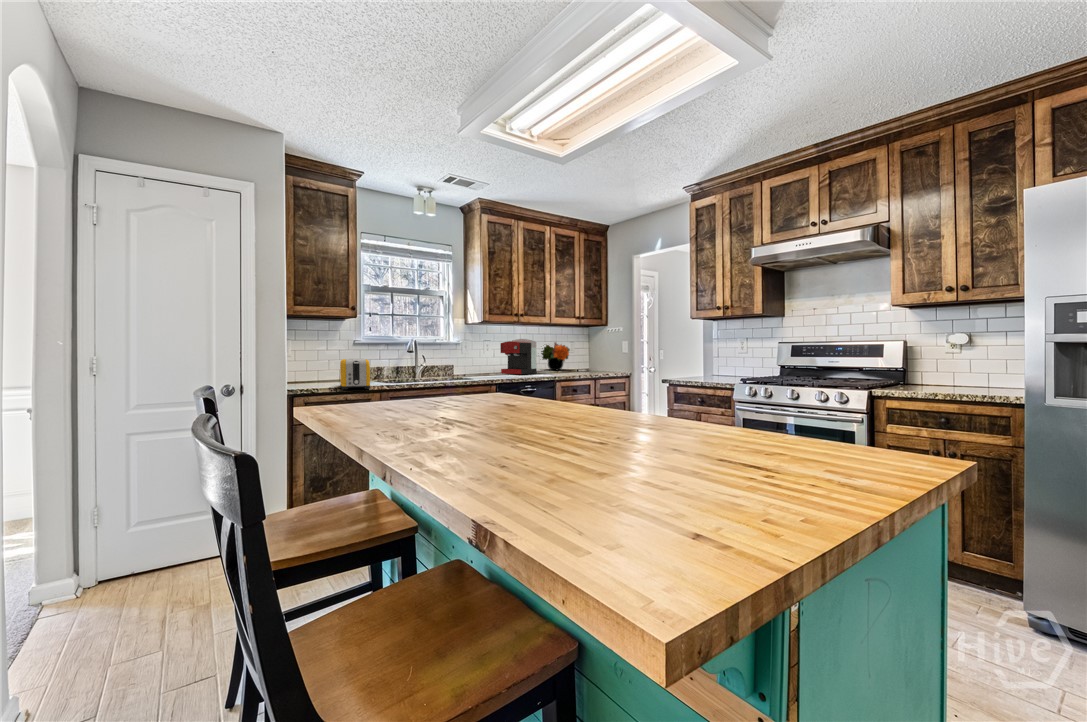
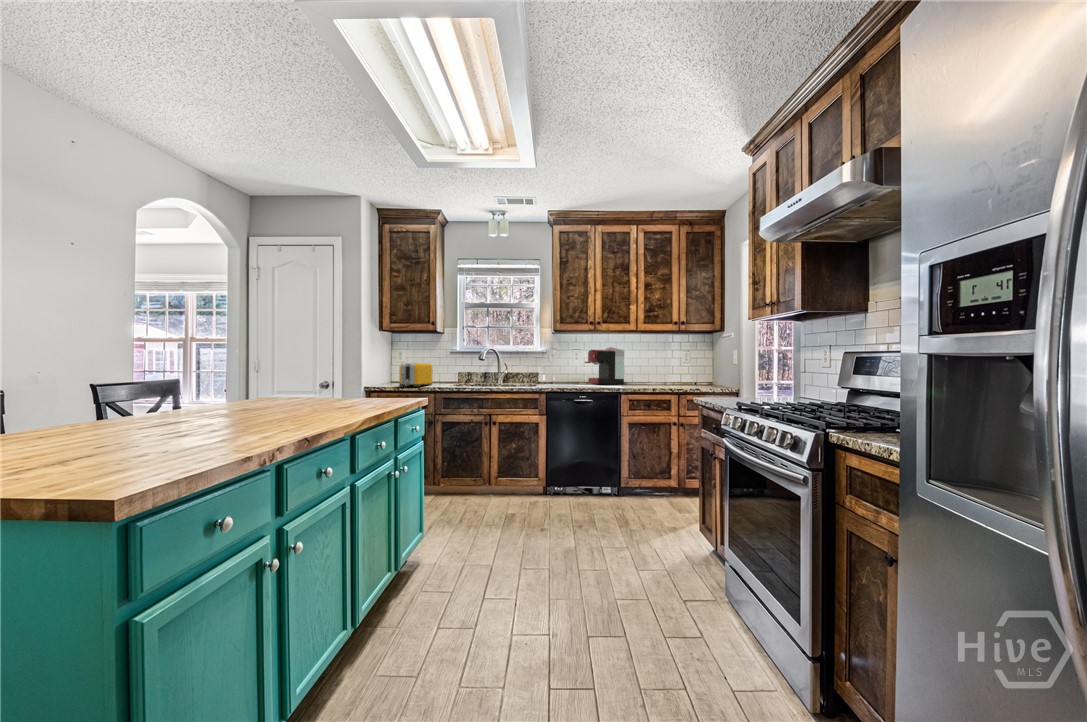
flower arrangement: present [541,342,570,370] -> none [645,351,683,383]

